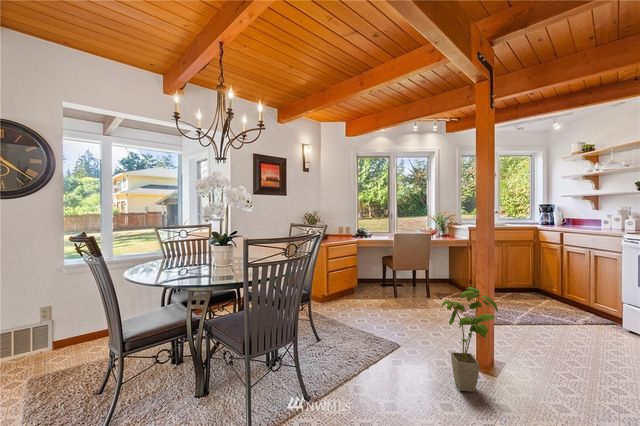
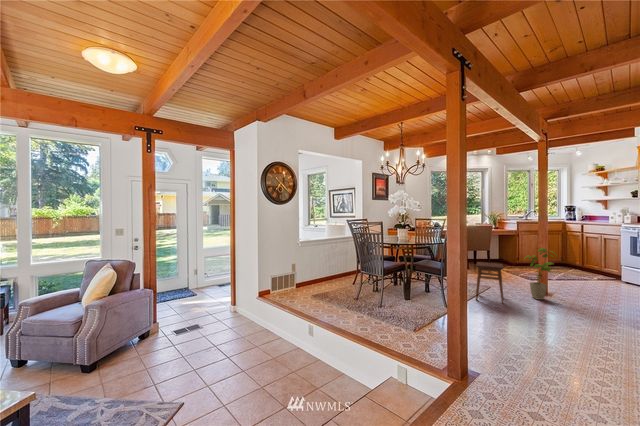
stool: none [341,309,400,408] -> present [476,262,504,303]

